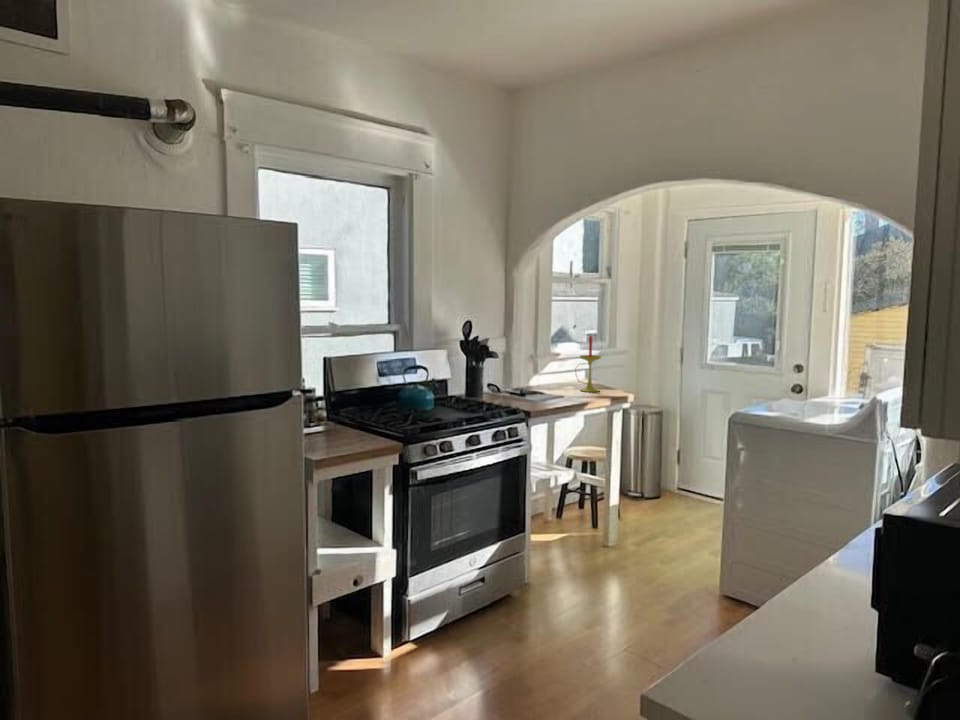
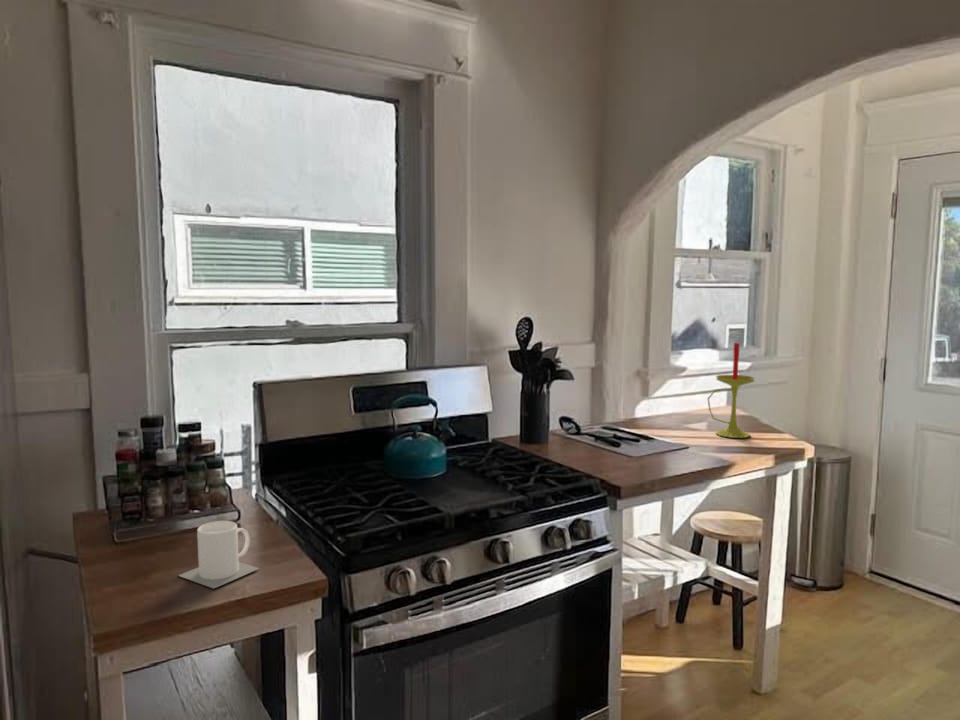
mug: none [327,418,366,447] -> present [179,521,258,588]

